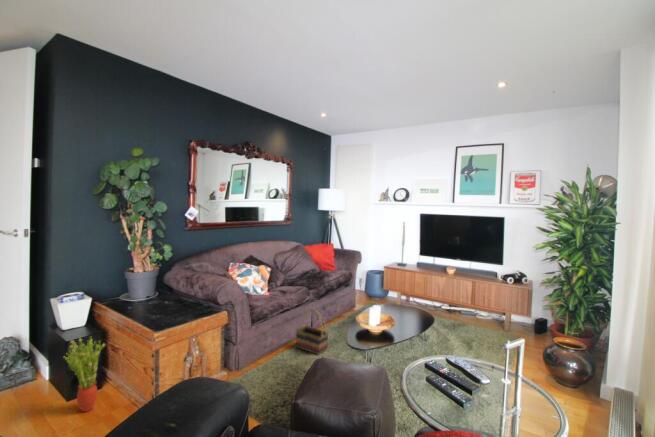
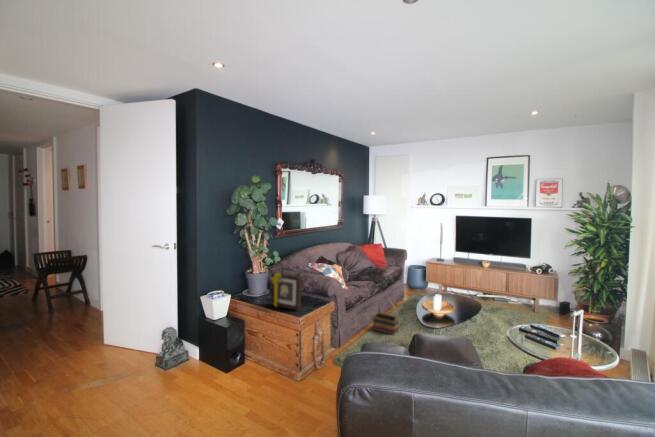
picture frame: none [138,271,175,323] -> present [271,272,302,311]
potted plant: present [64,338,104,412] -> none [233,321,256,377]

